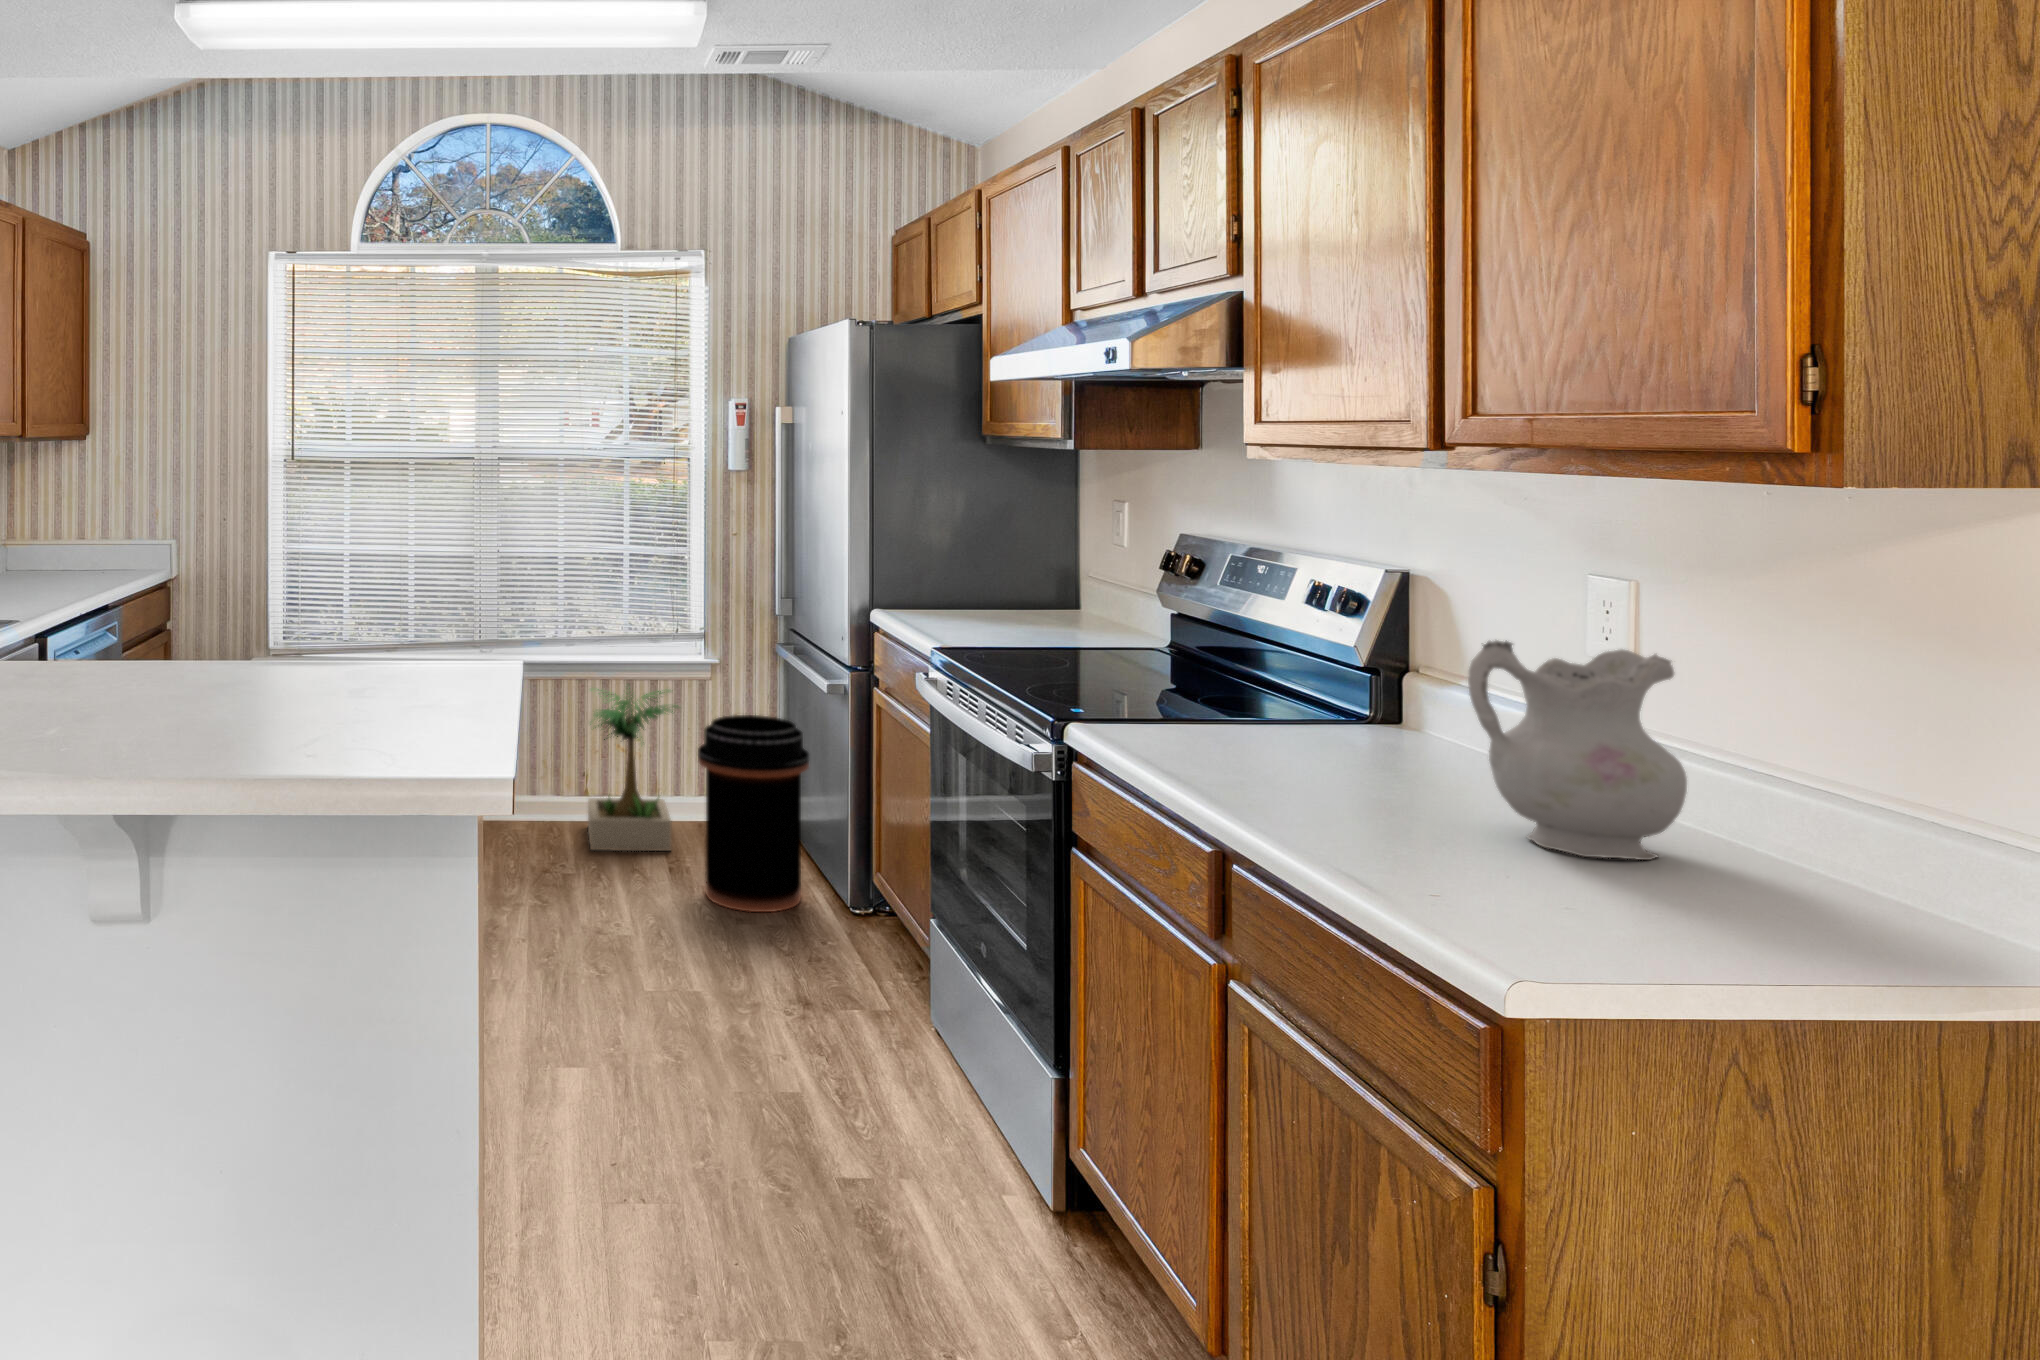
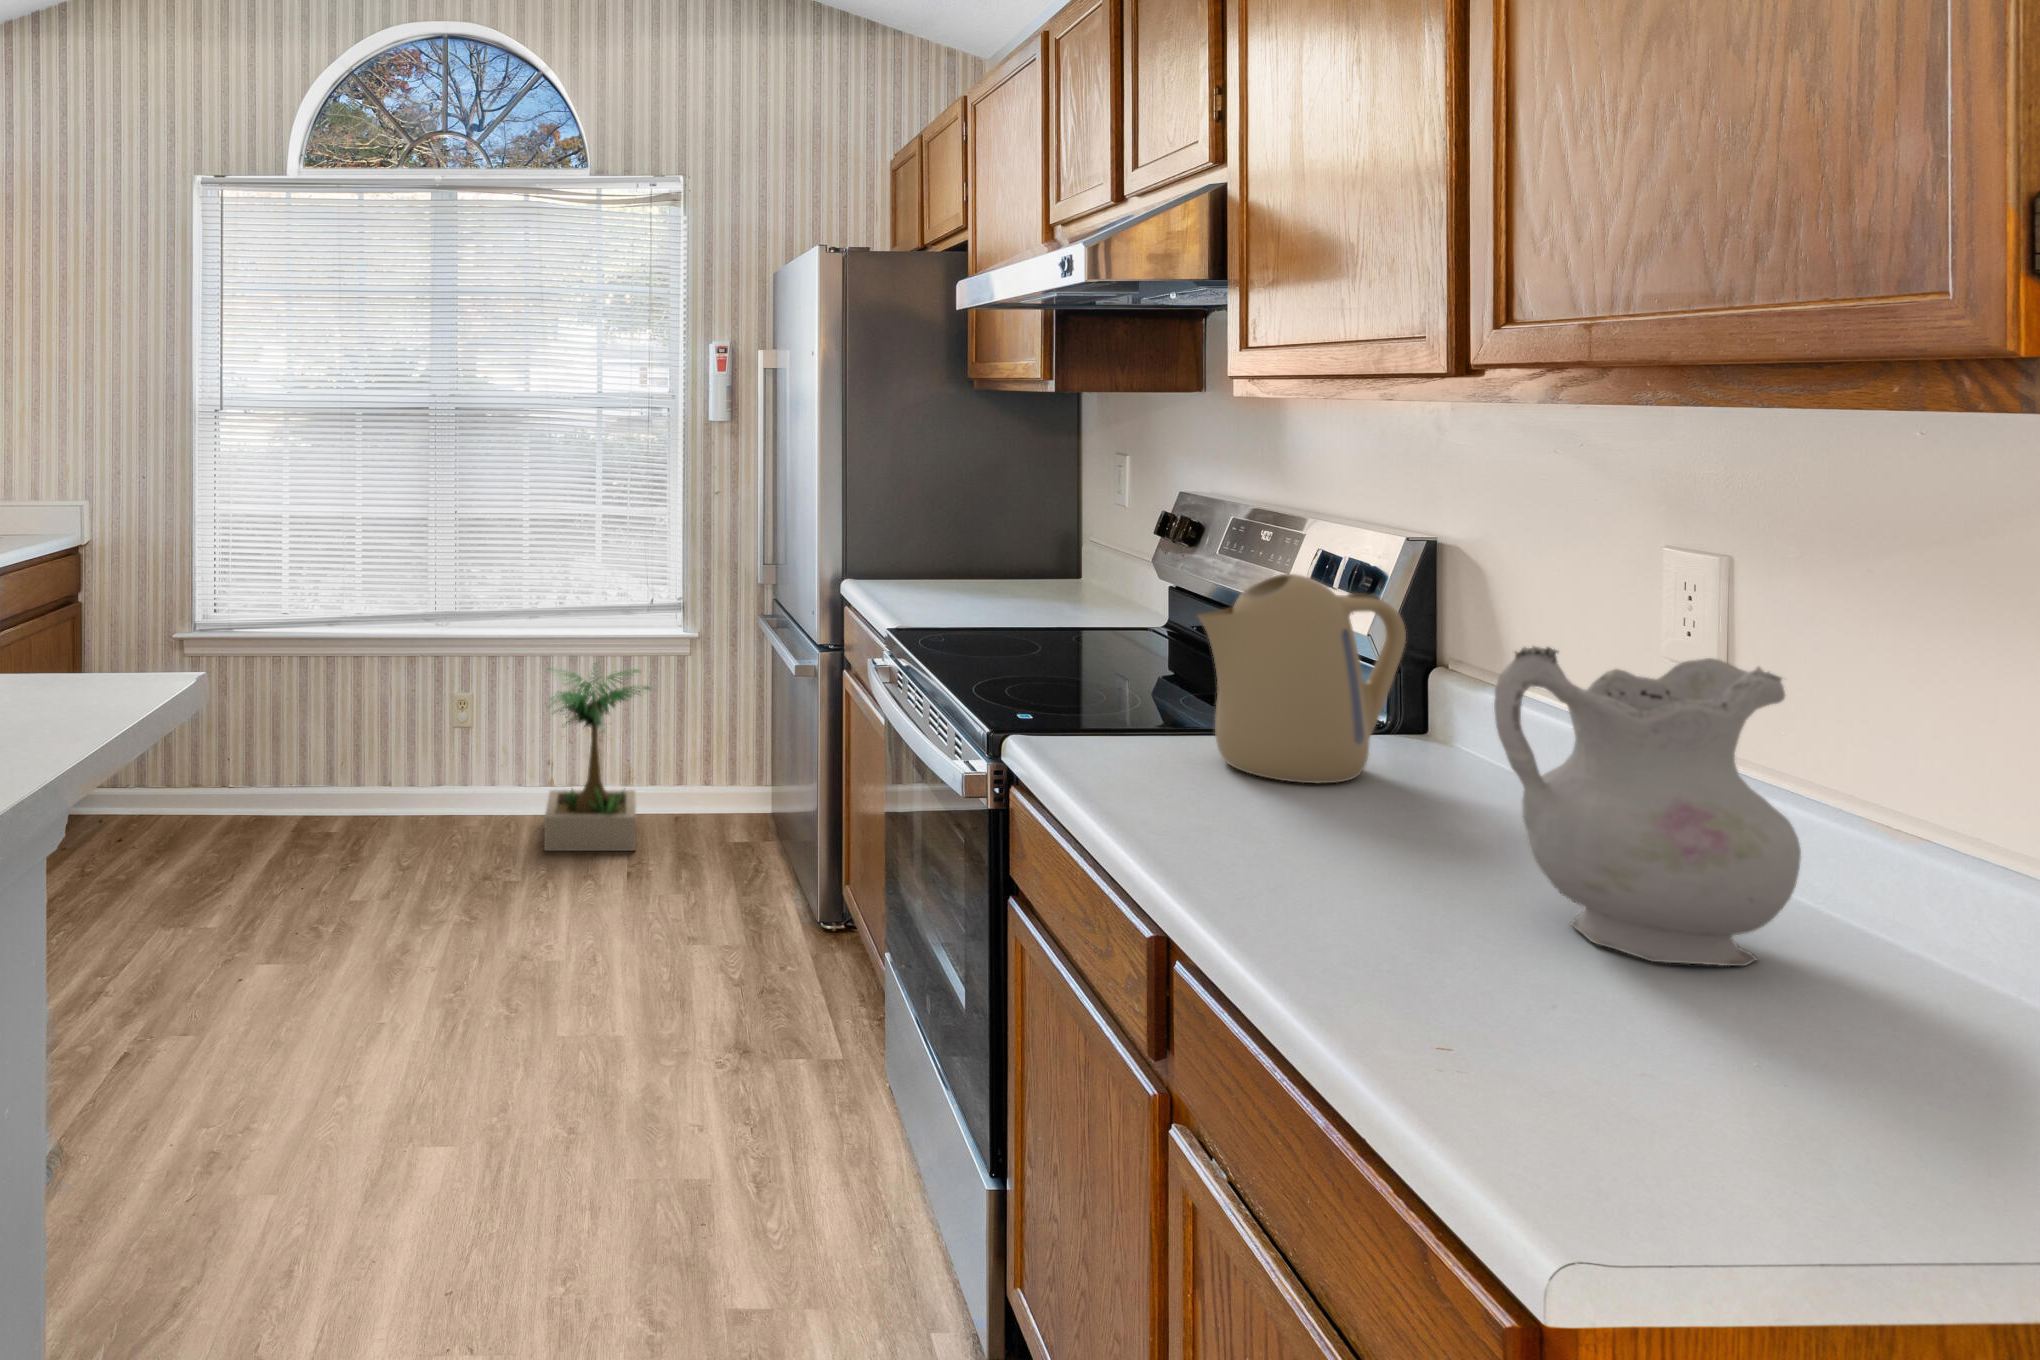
kettle: none [1225,595,1389,755] -> present [1198,574,1406,783]
trash can: present [698,715,809,912] -> none [653,700,779,927]

